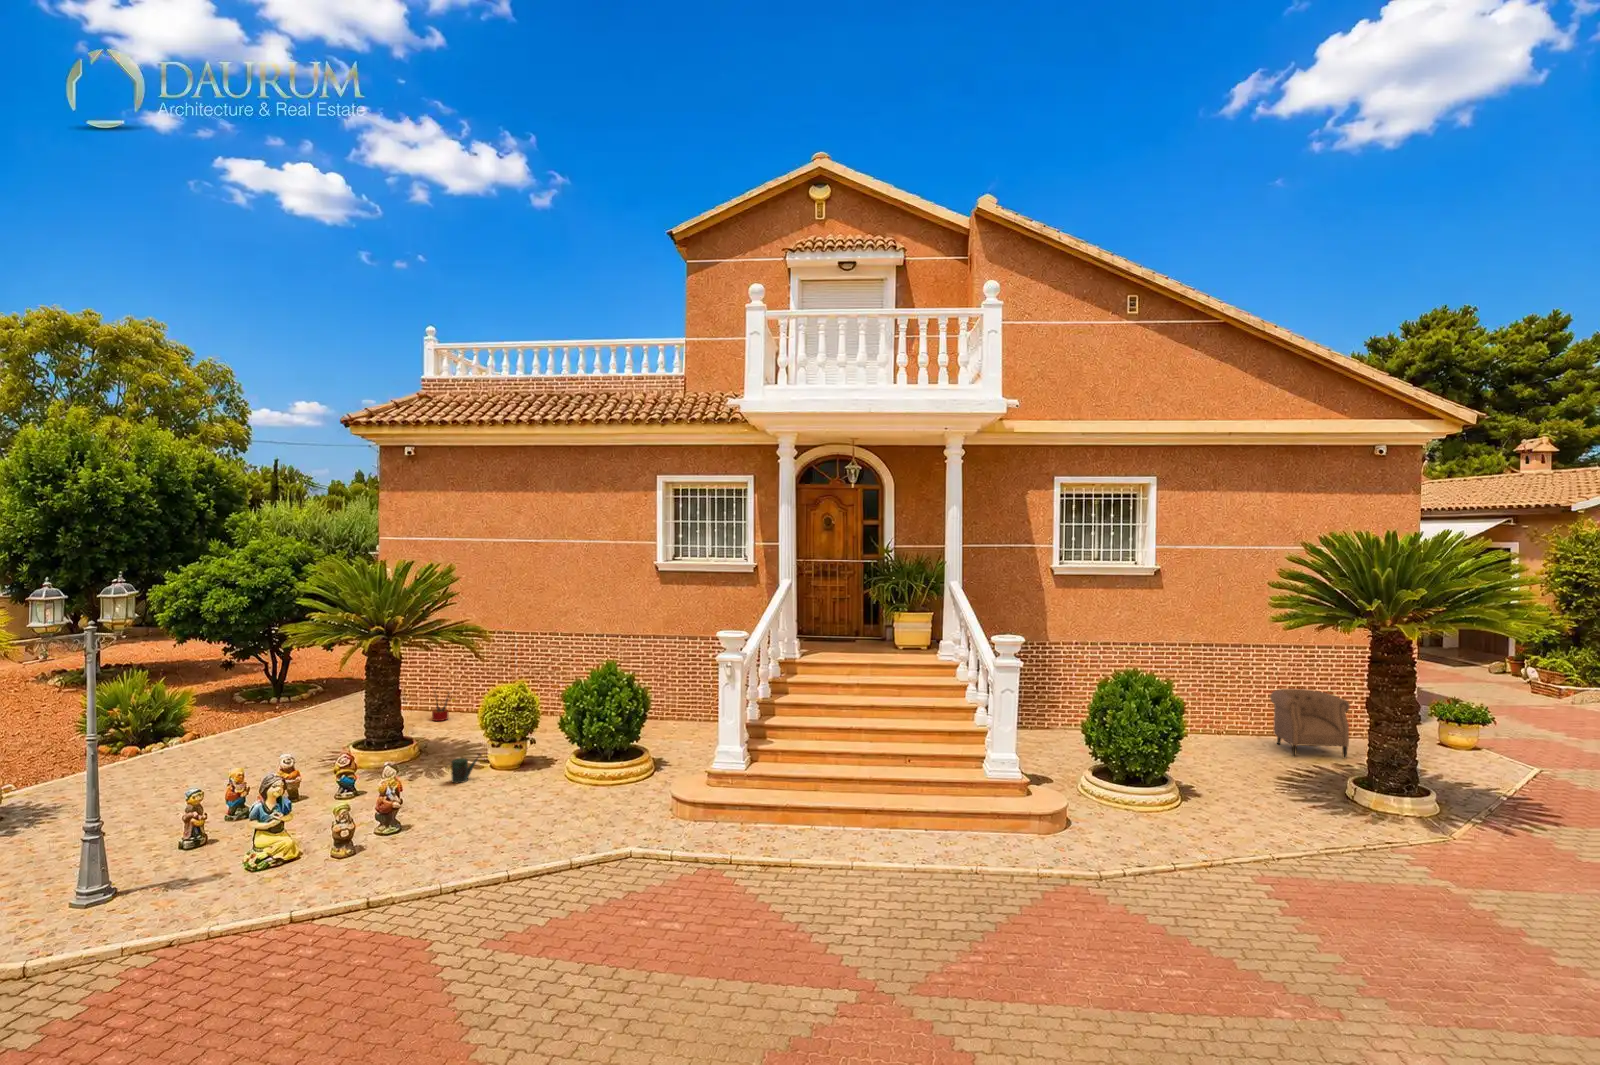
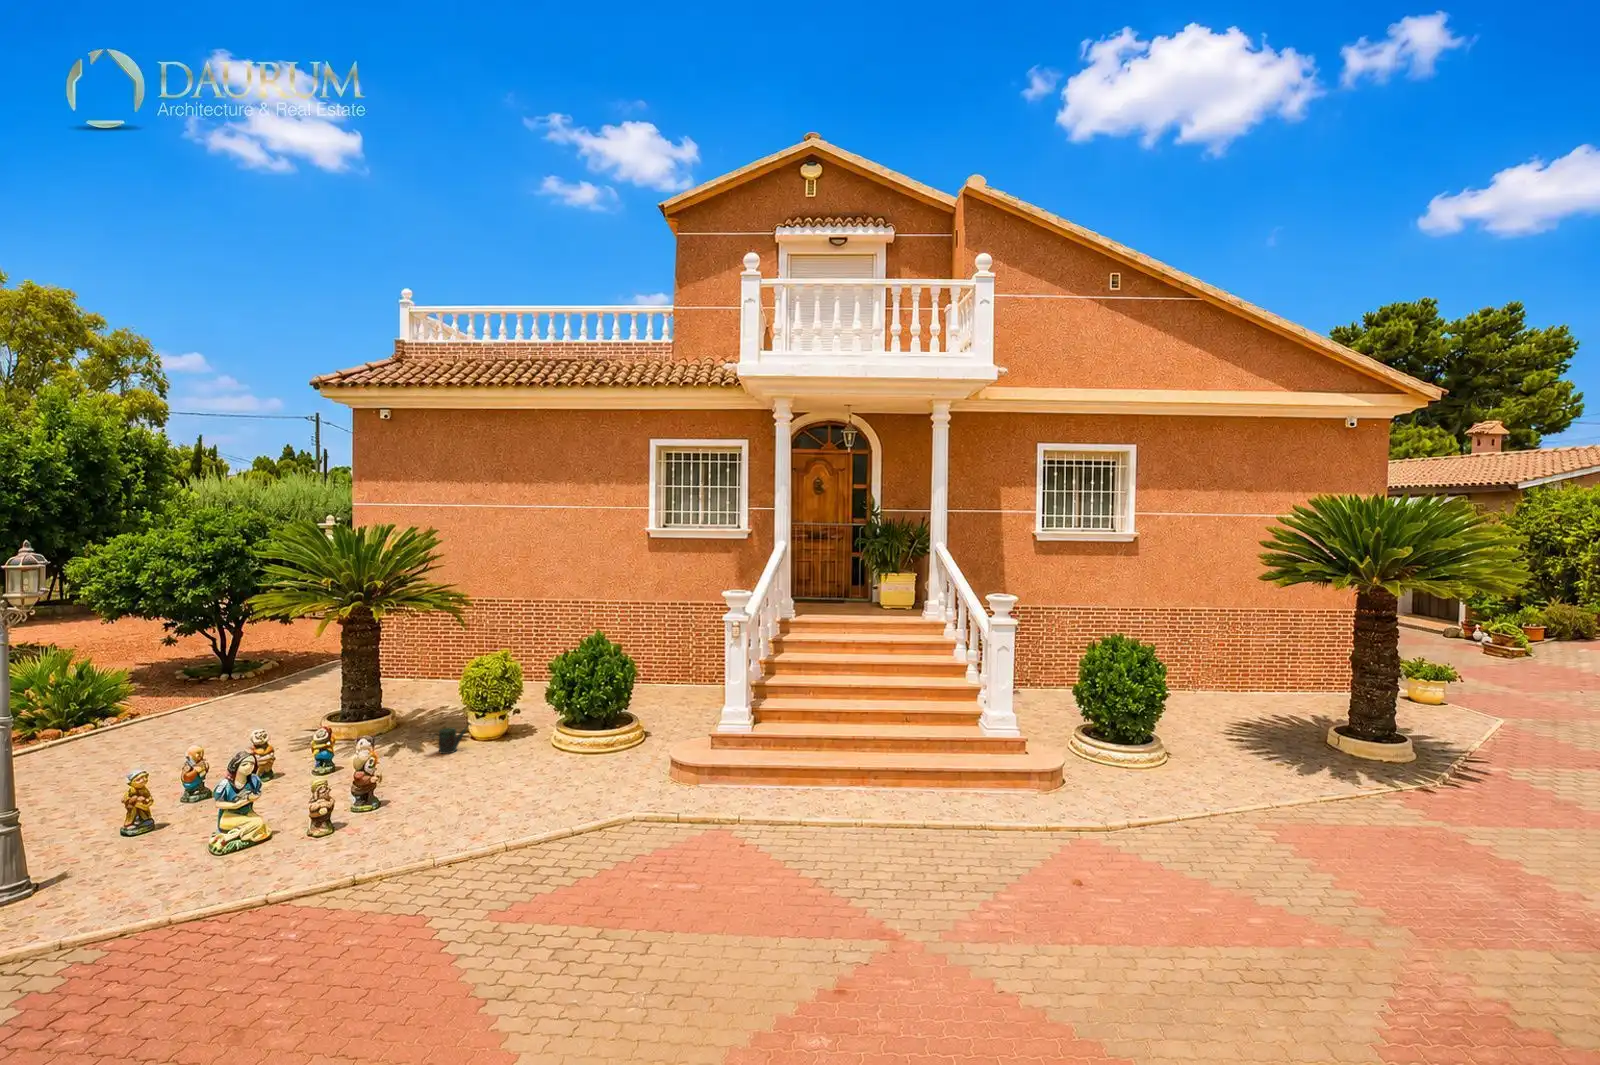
chair: present [1270,689,1350,758] -> none [1237,647,1313,711]
decorative plant: present [432,693,455,721] -> none [412,651,438,691]

